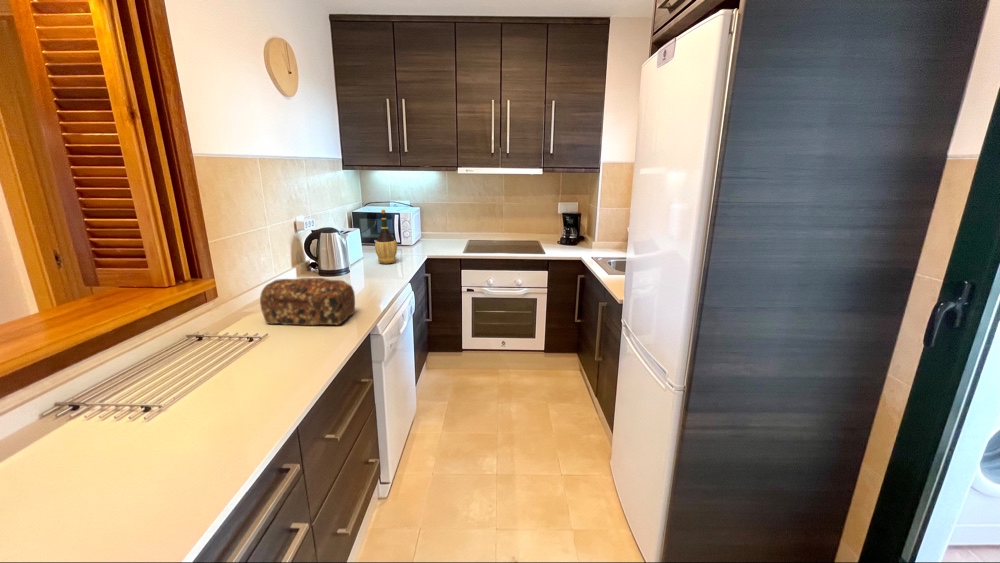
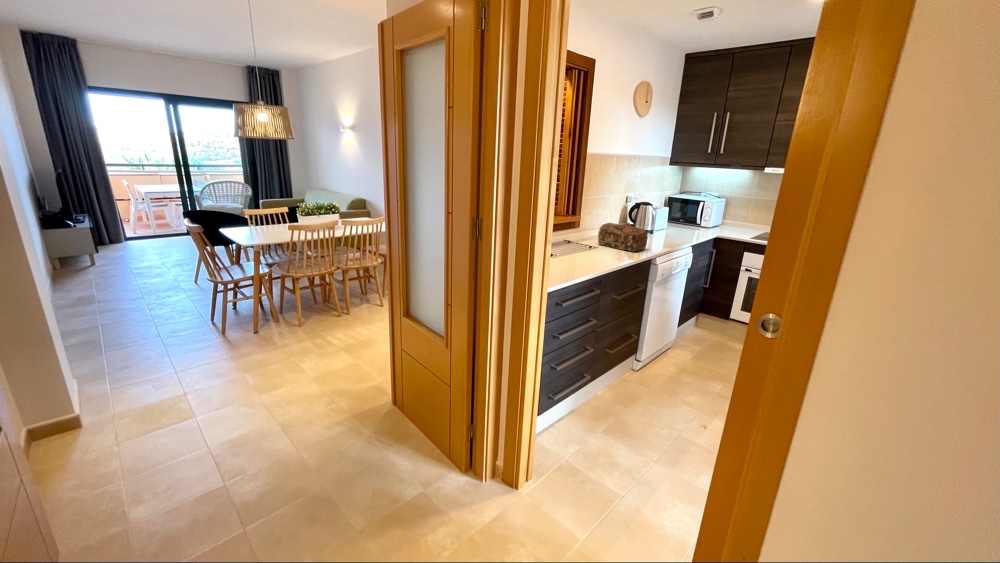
wine bottle: present [375,210,397,264] -> none [675,195,692,234]

